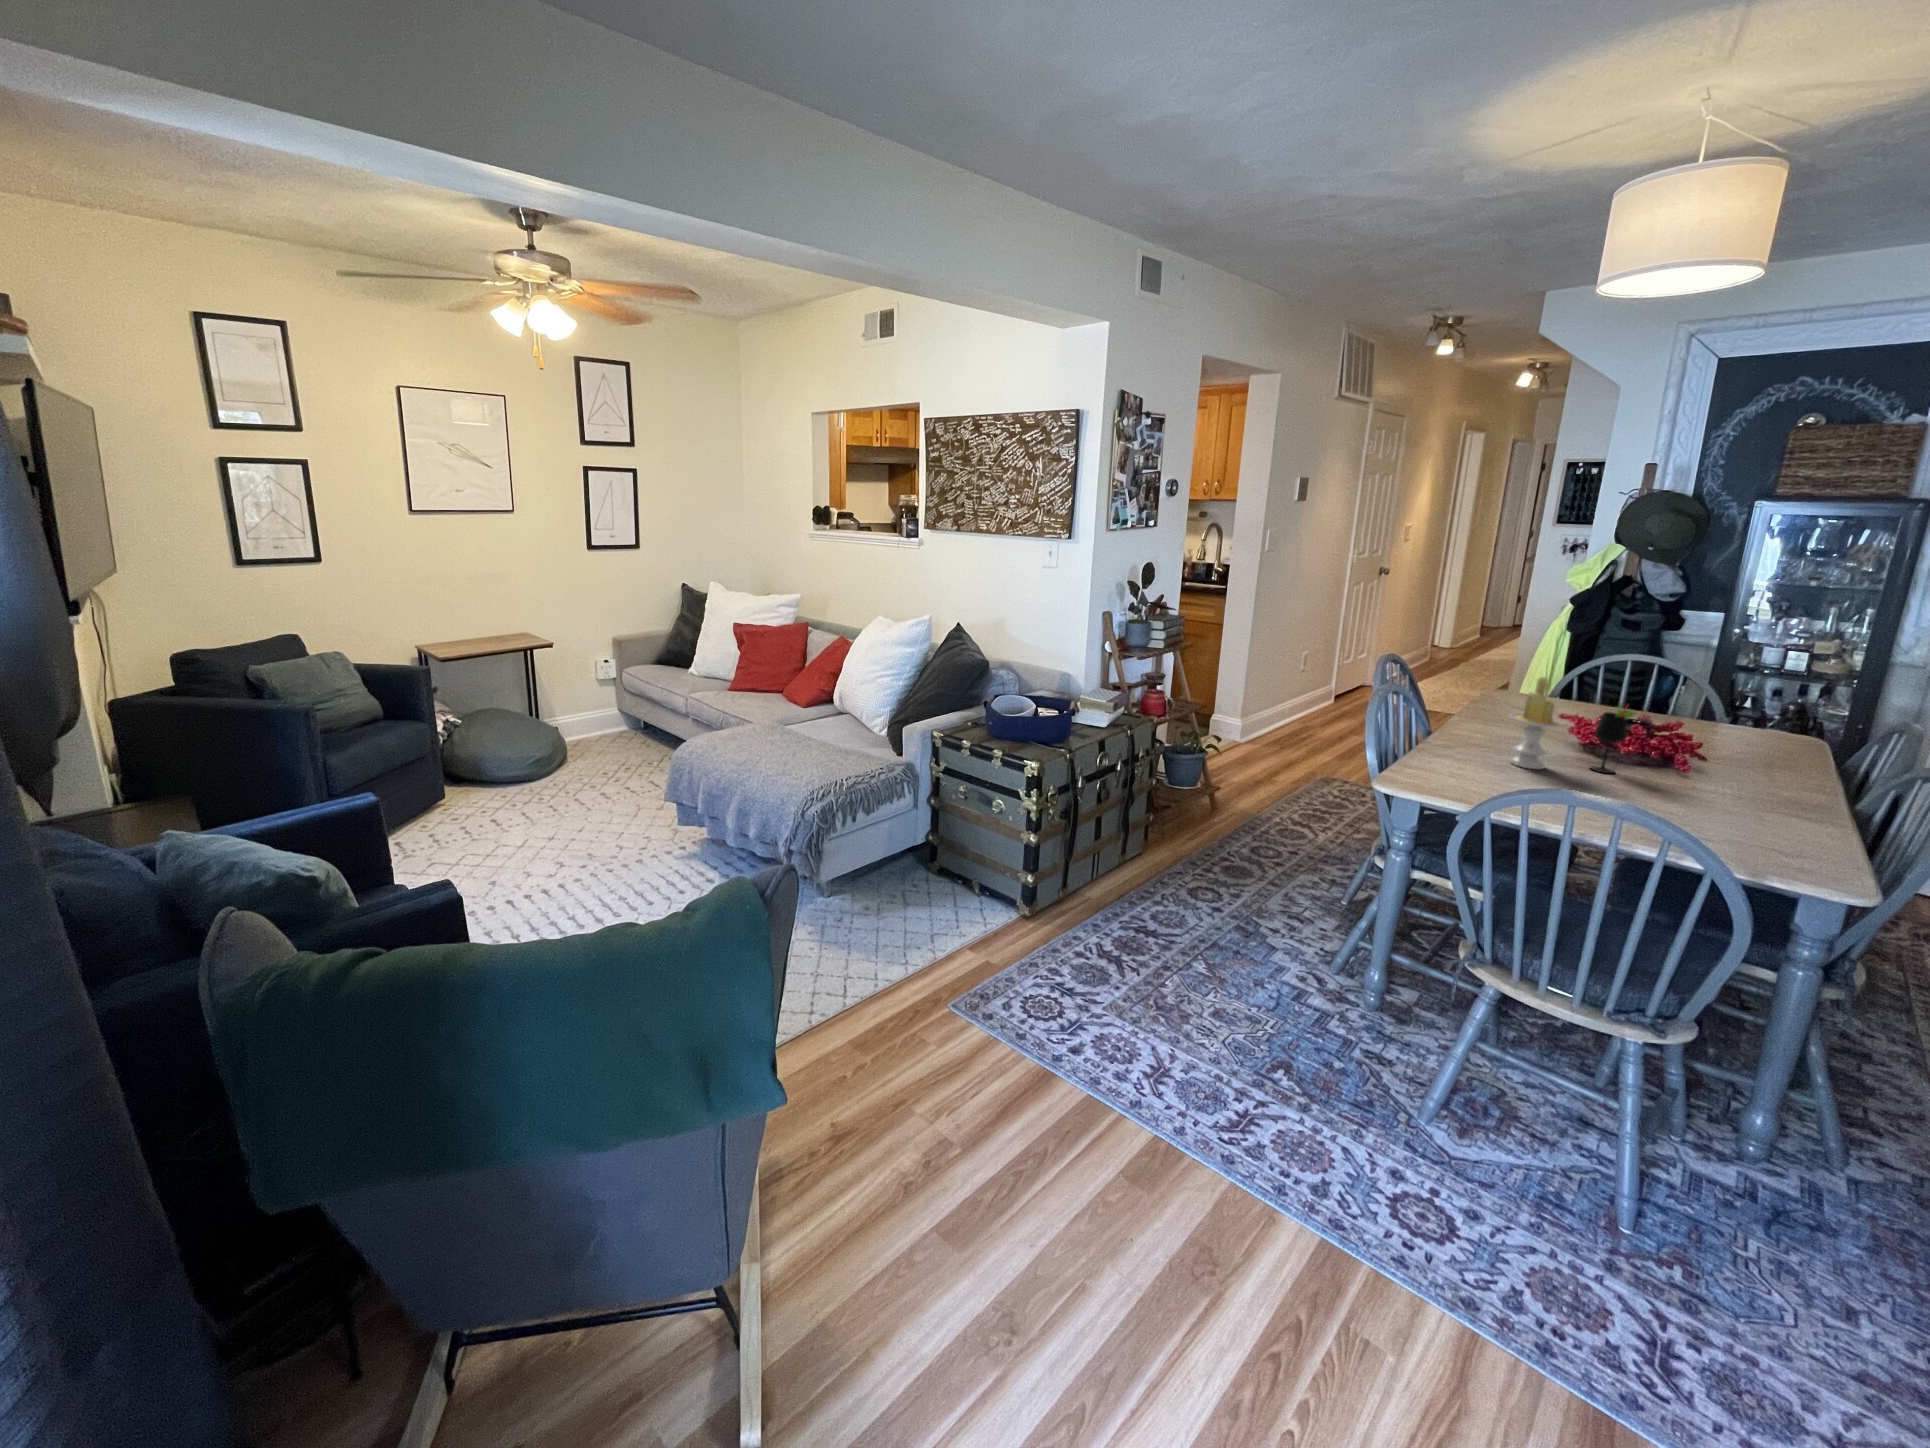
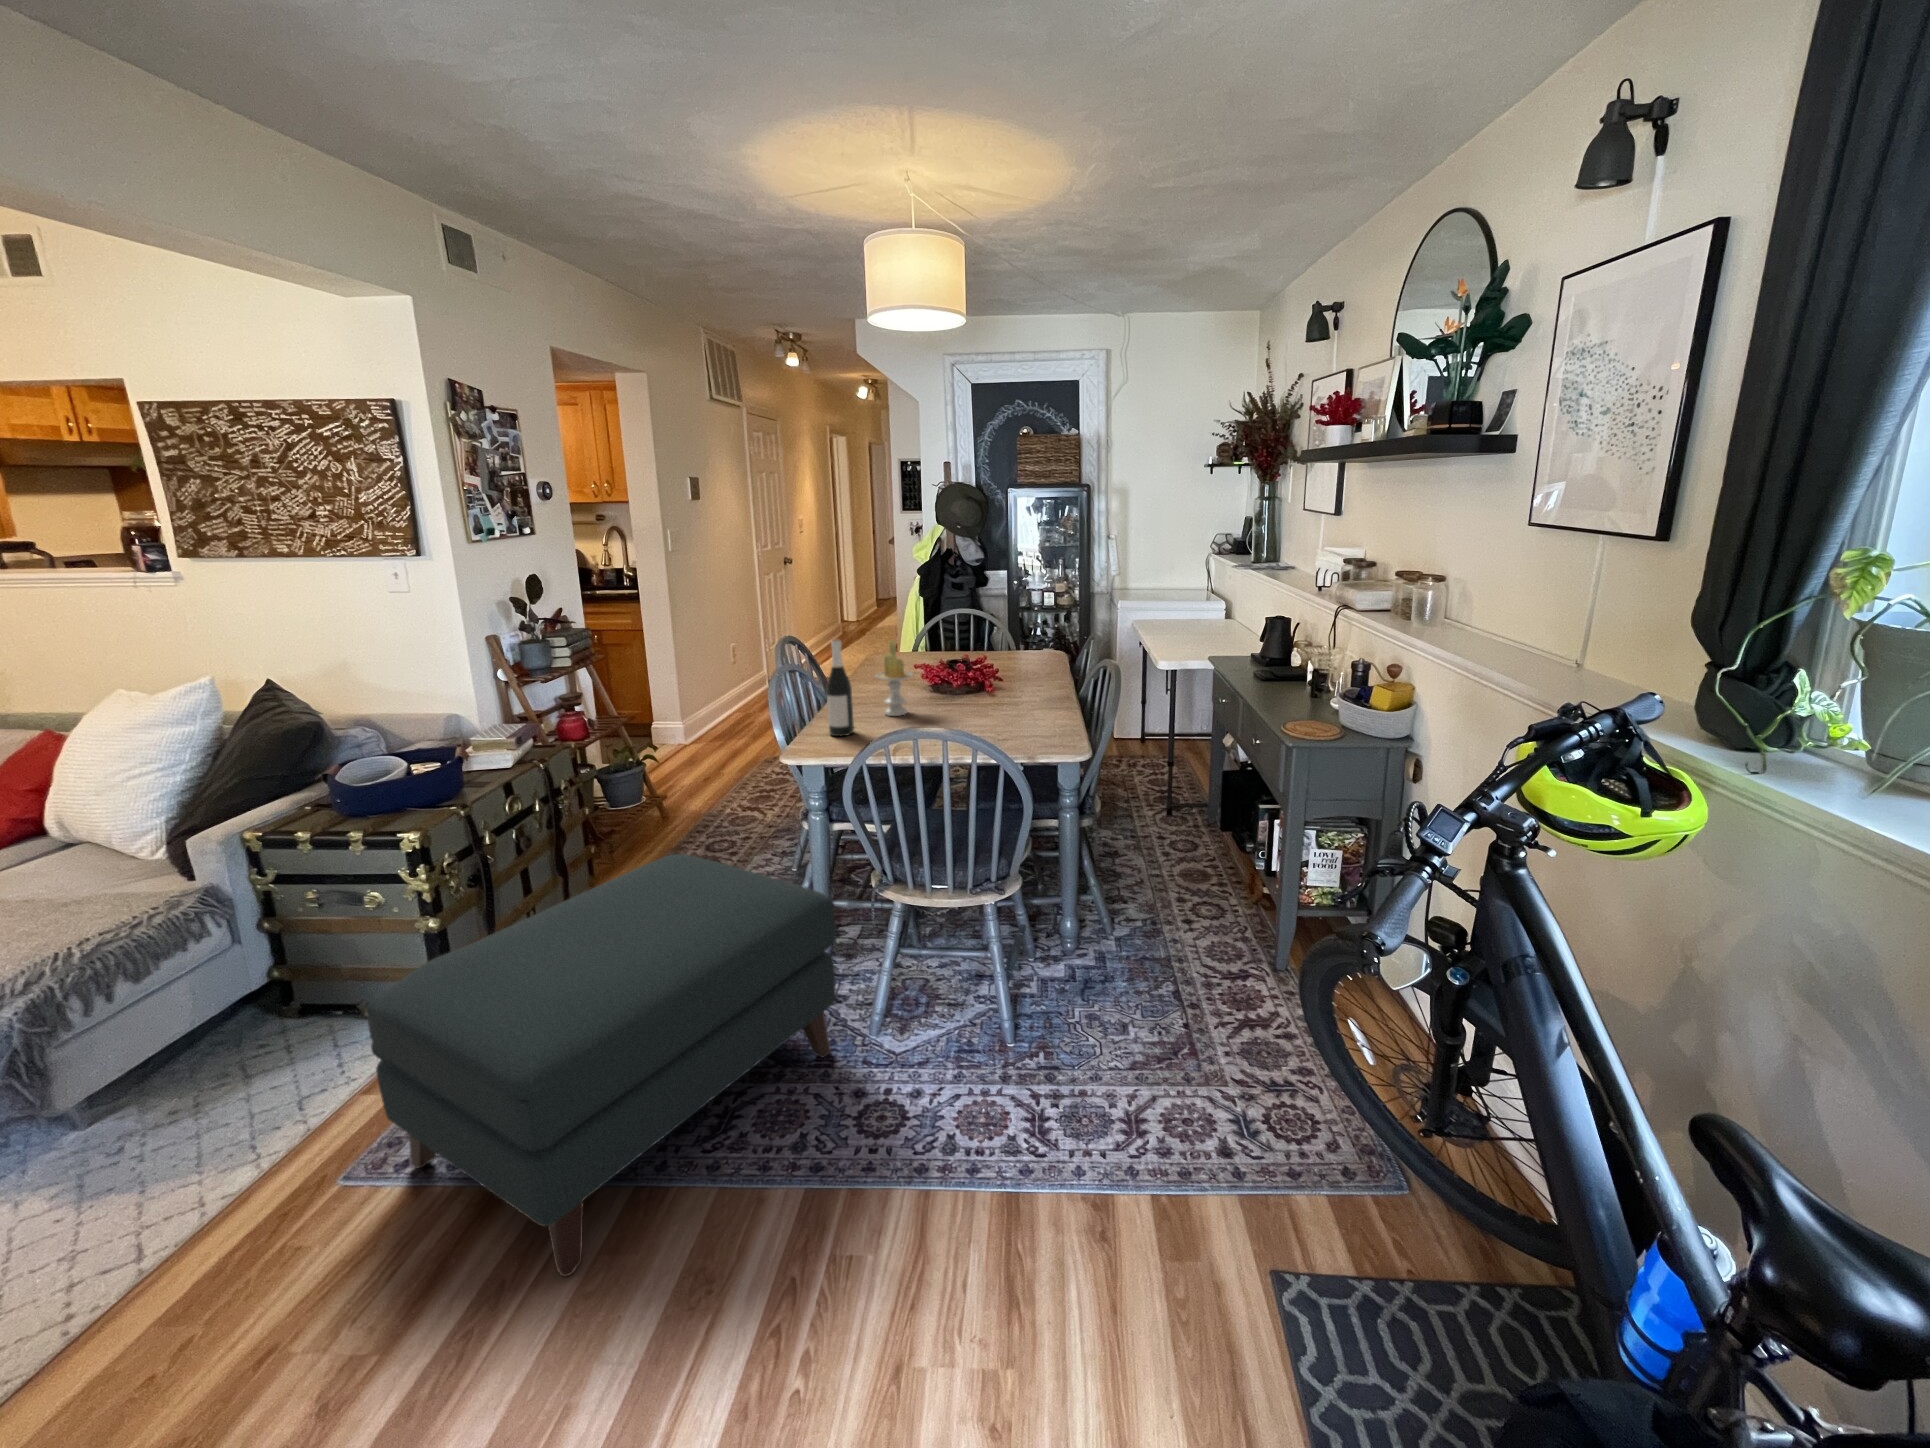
wine bottle: none [1435,664,1478,777] -> present [826,639,854,736]
wine glass: present [1591,705,1636,773] -> none [934,651,955,707]
ottoman: none [987,845,1413,1183] -> present [367,854,836,1276]

